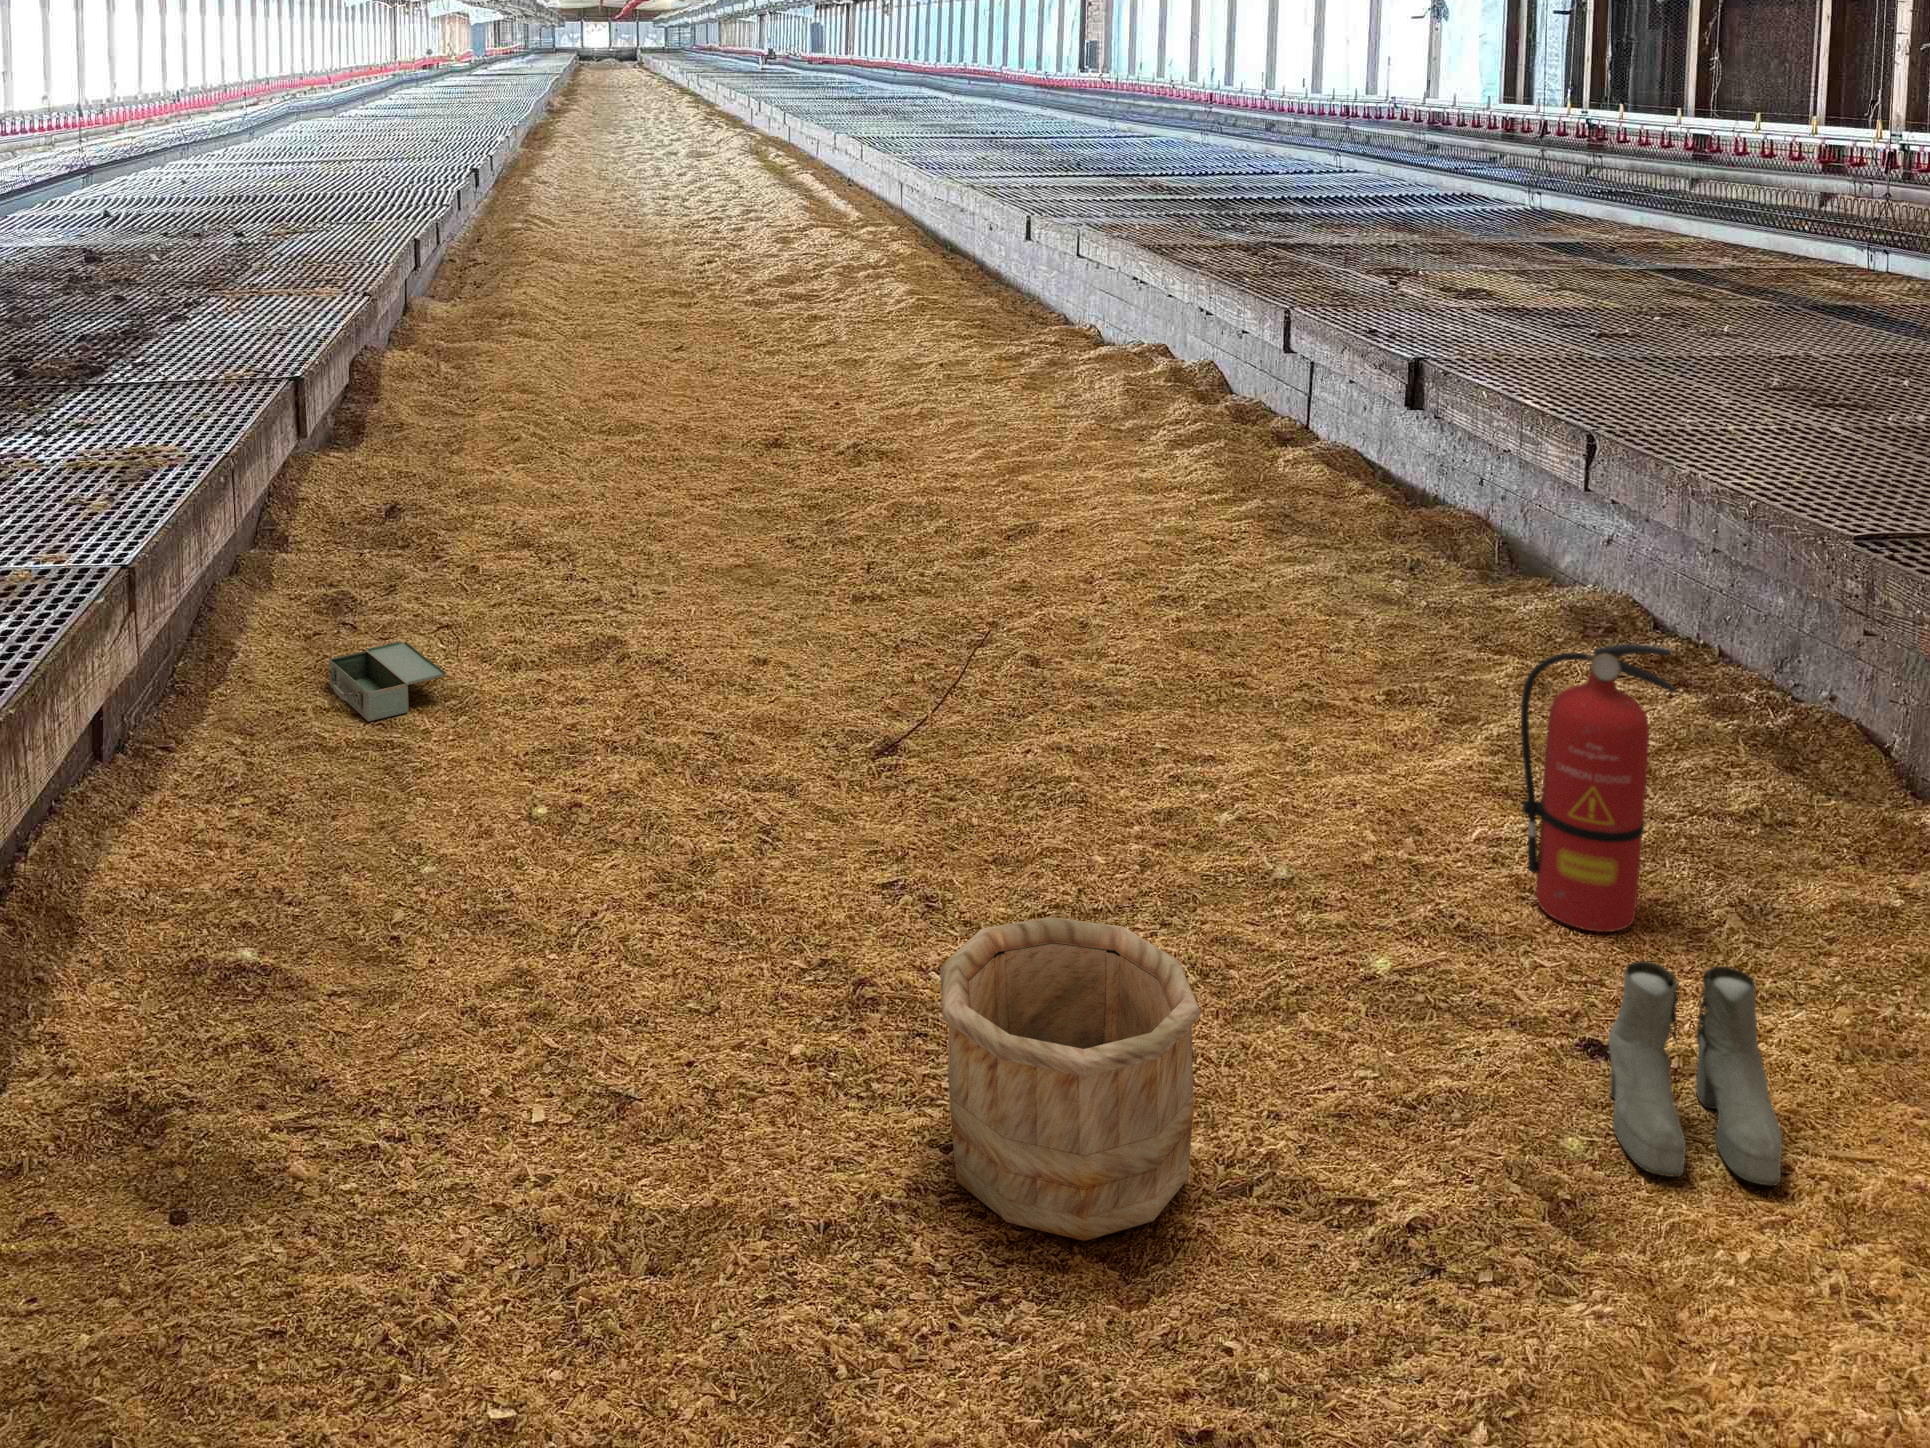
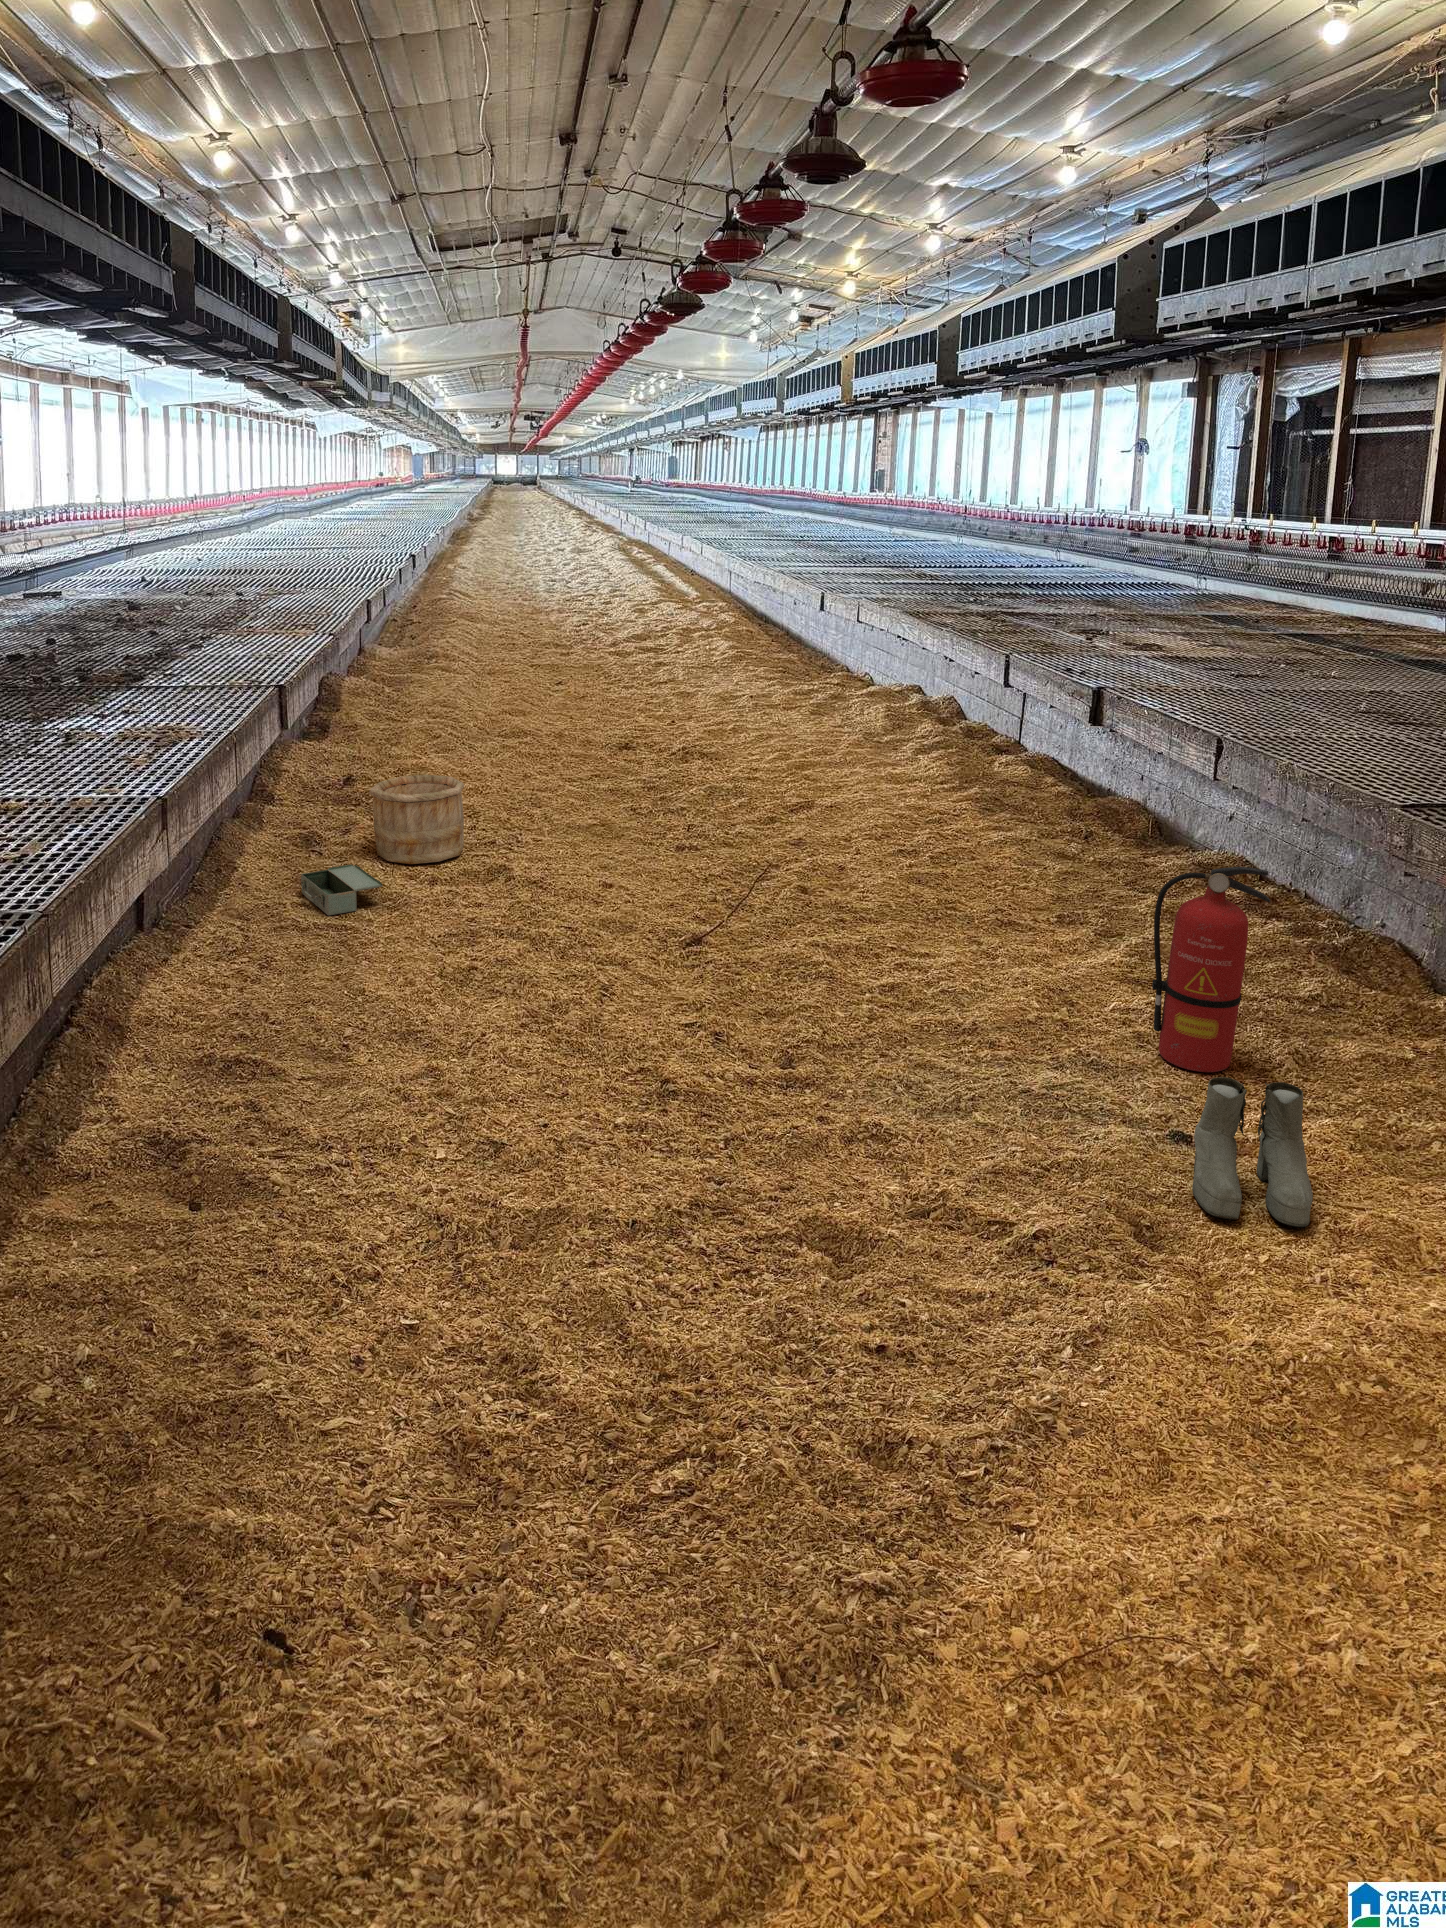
wooden bucket: present [940,917,1201,1241] -> present [369,775,464,864]

